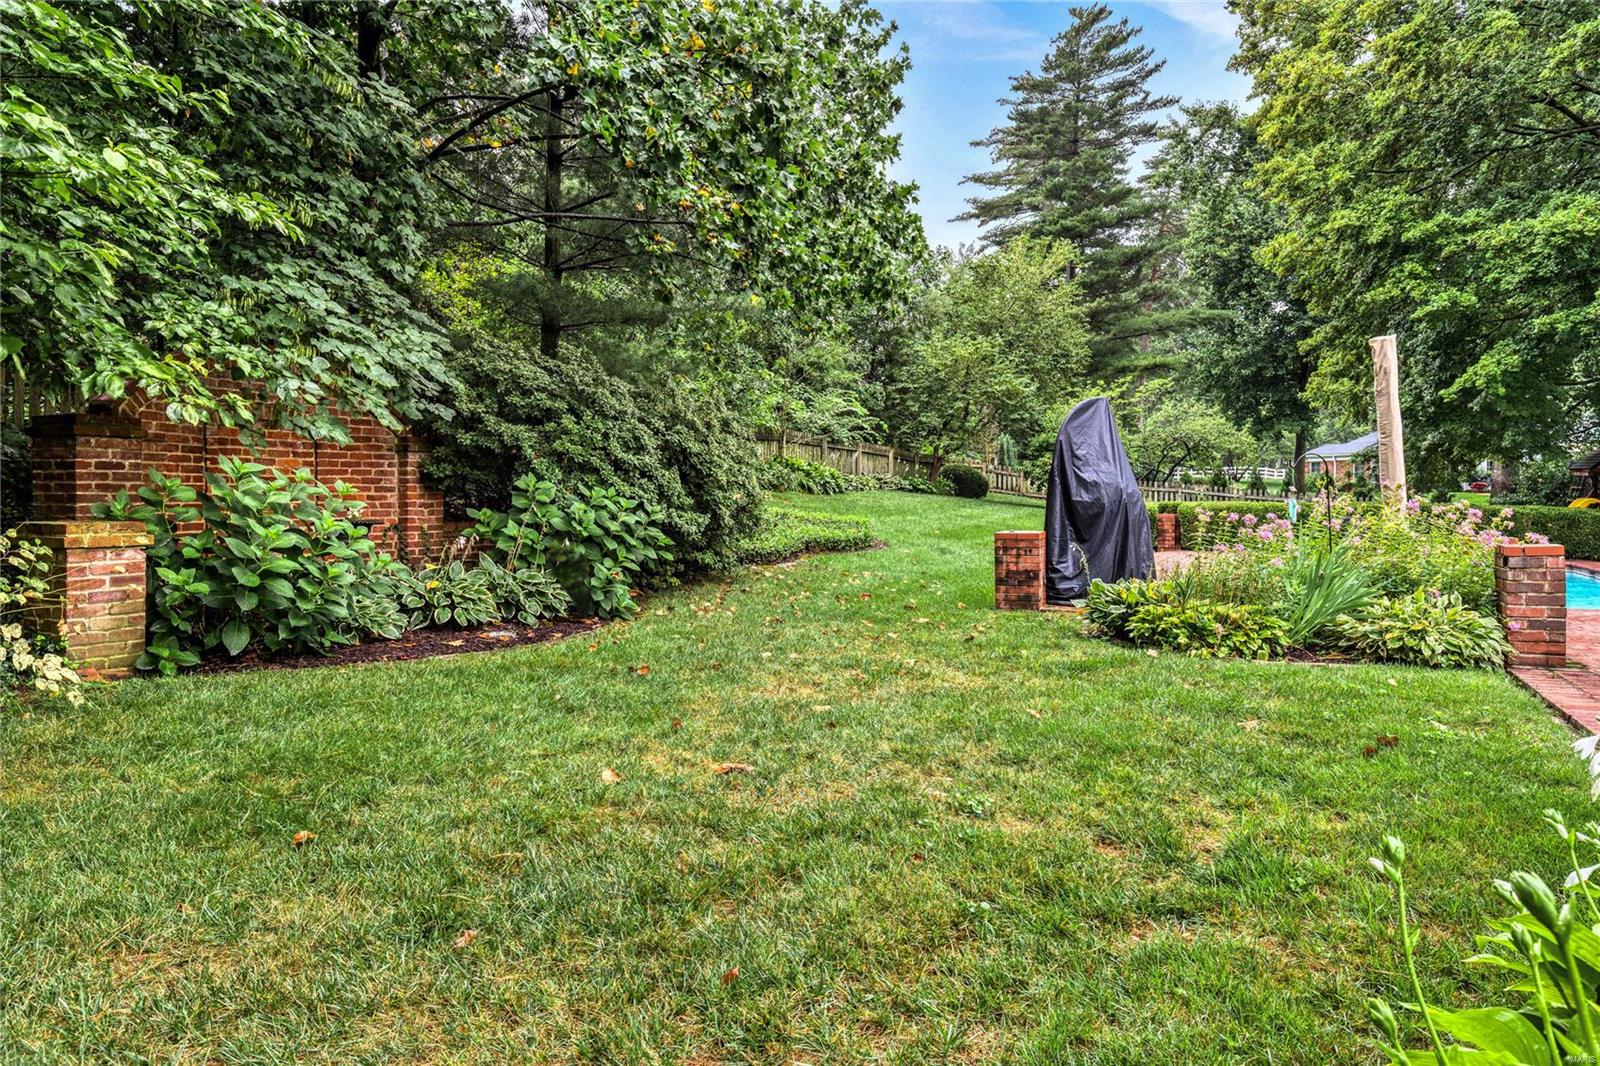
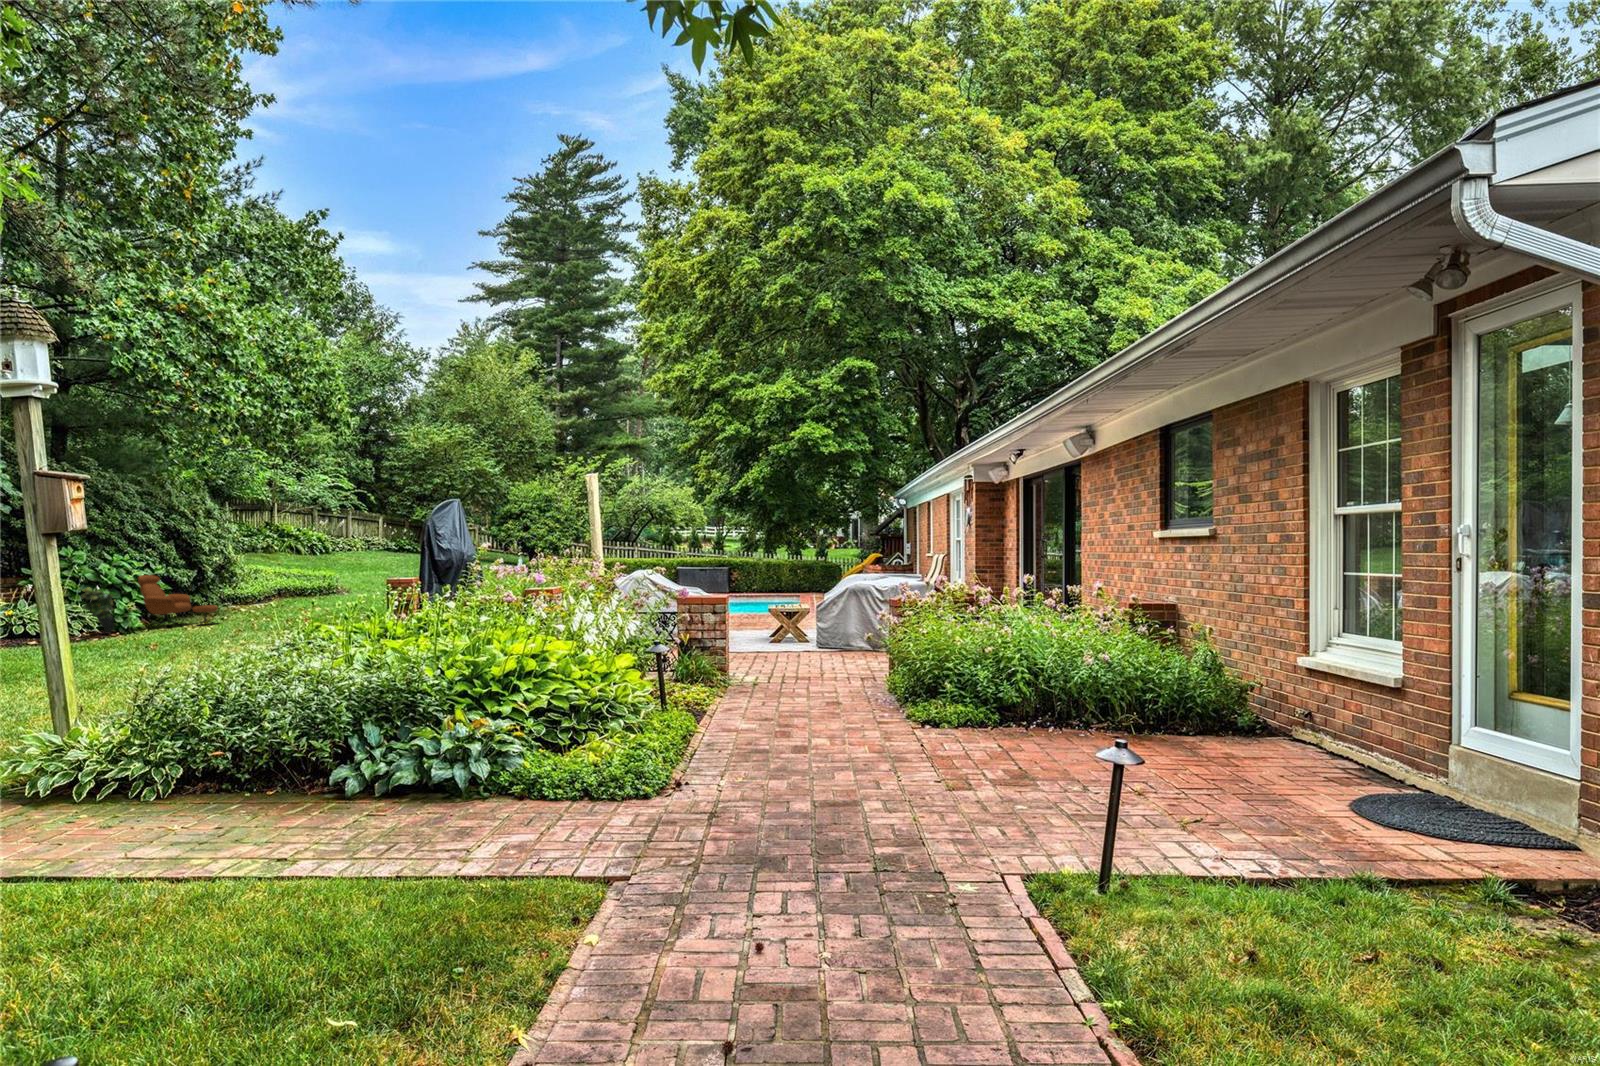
lounge chair: none [626,521,739,614] -> present [138,575,218,626]

